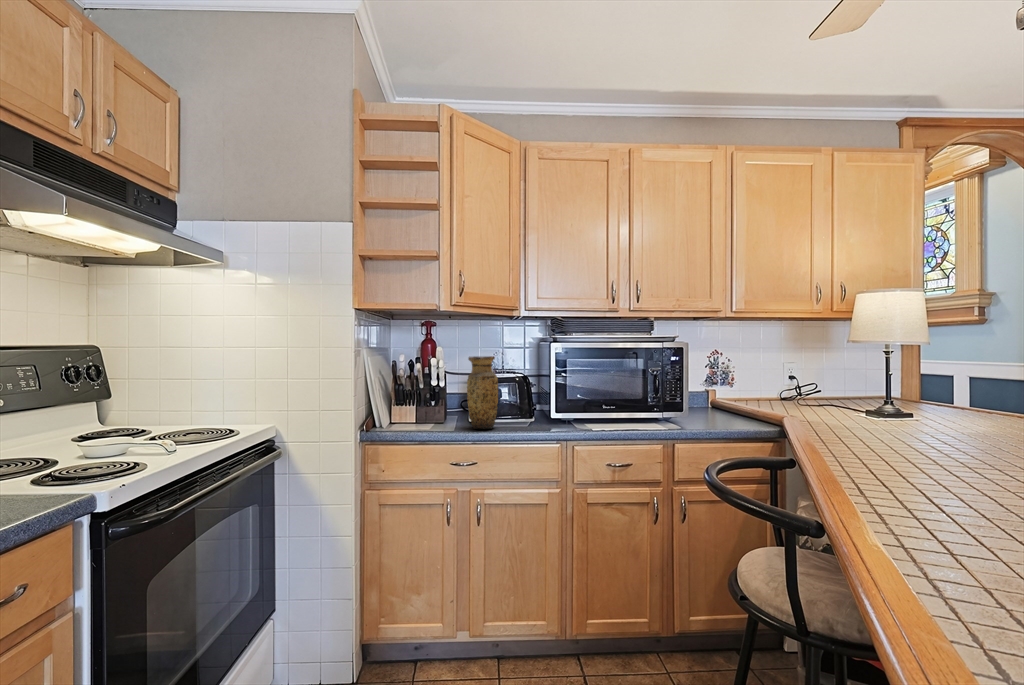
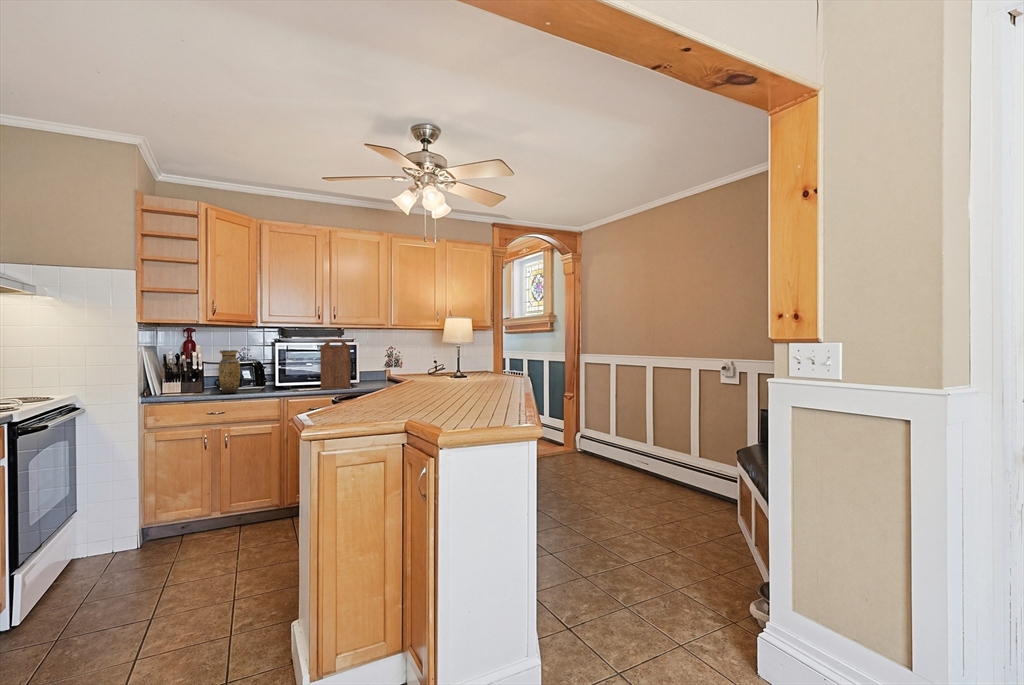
cutting board: none [623,339,674,428] -> present [320,340,351,389]

